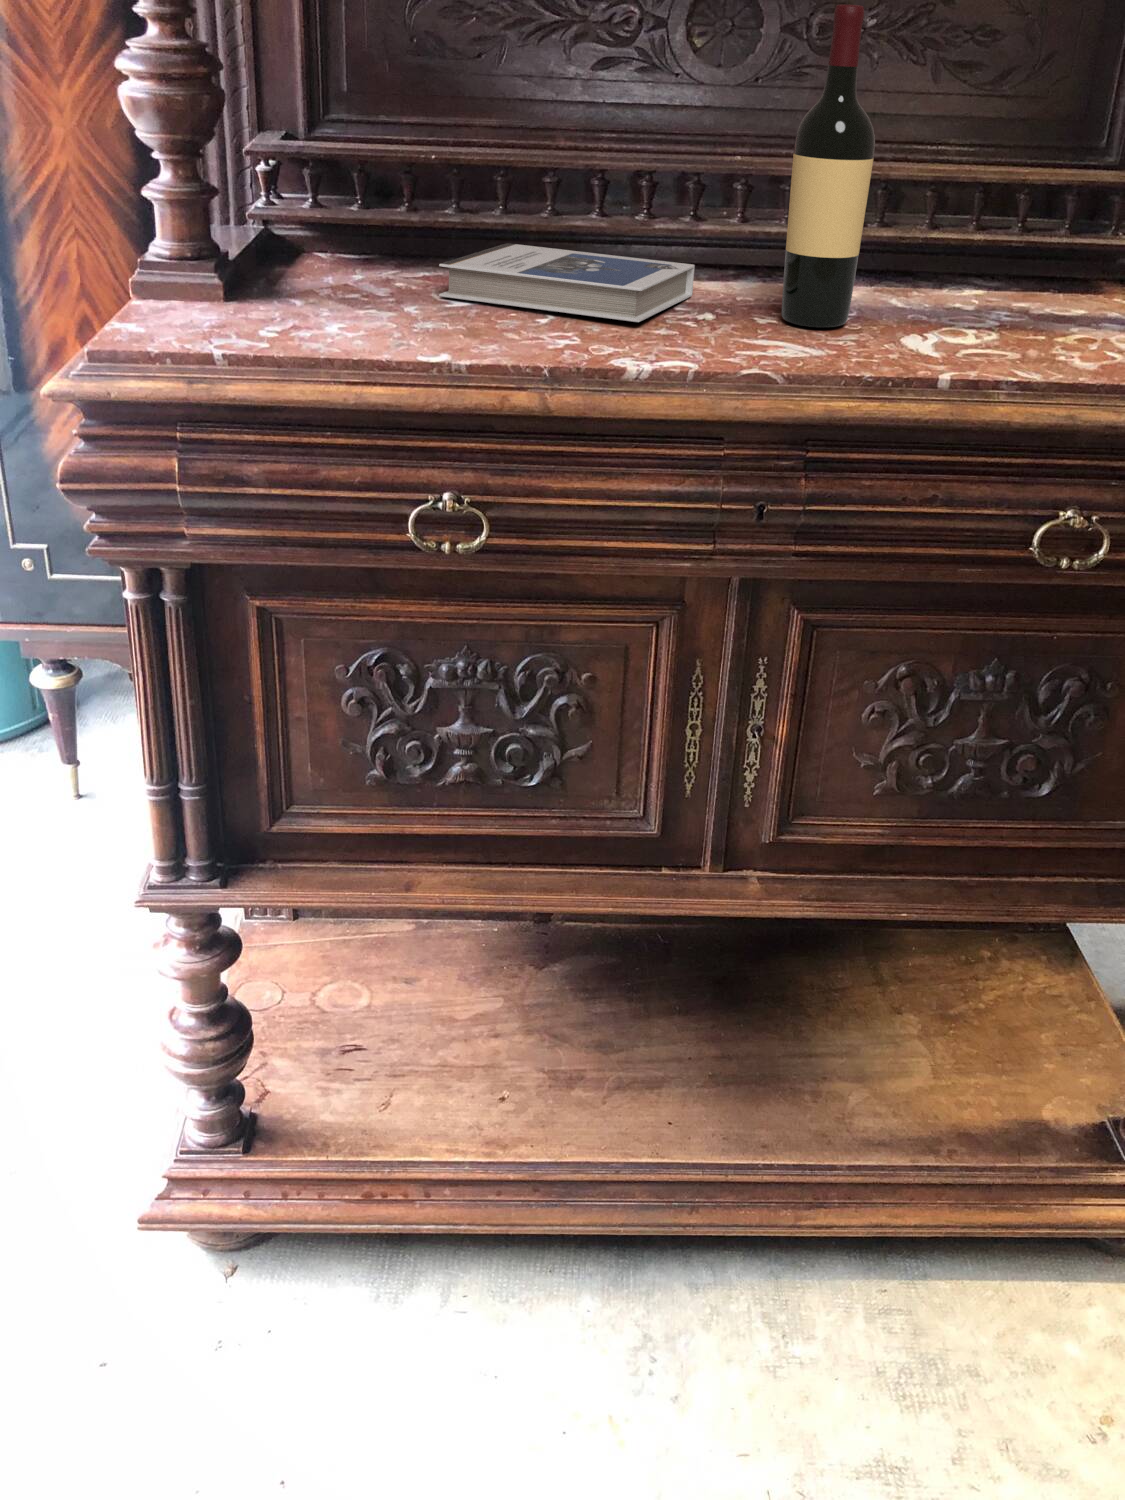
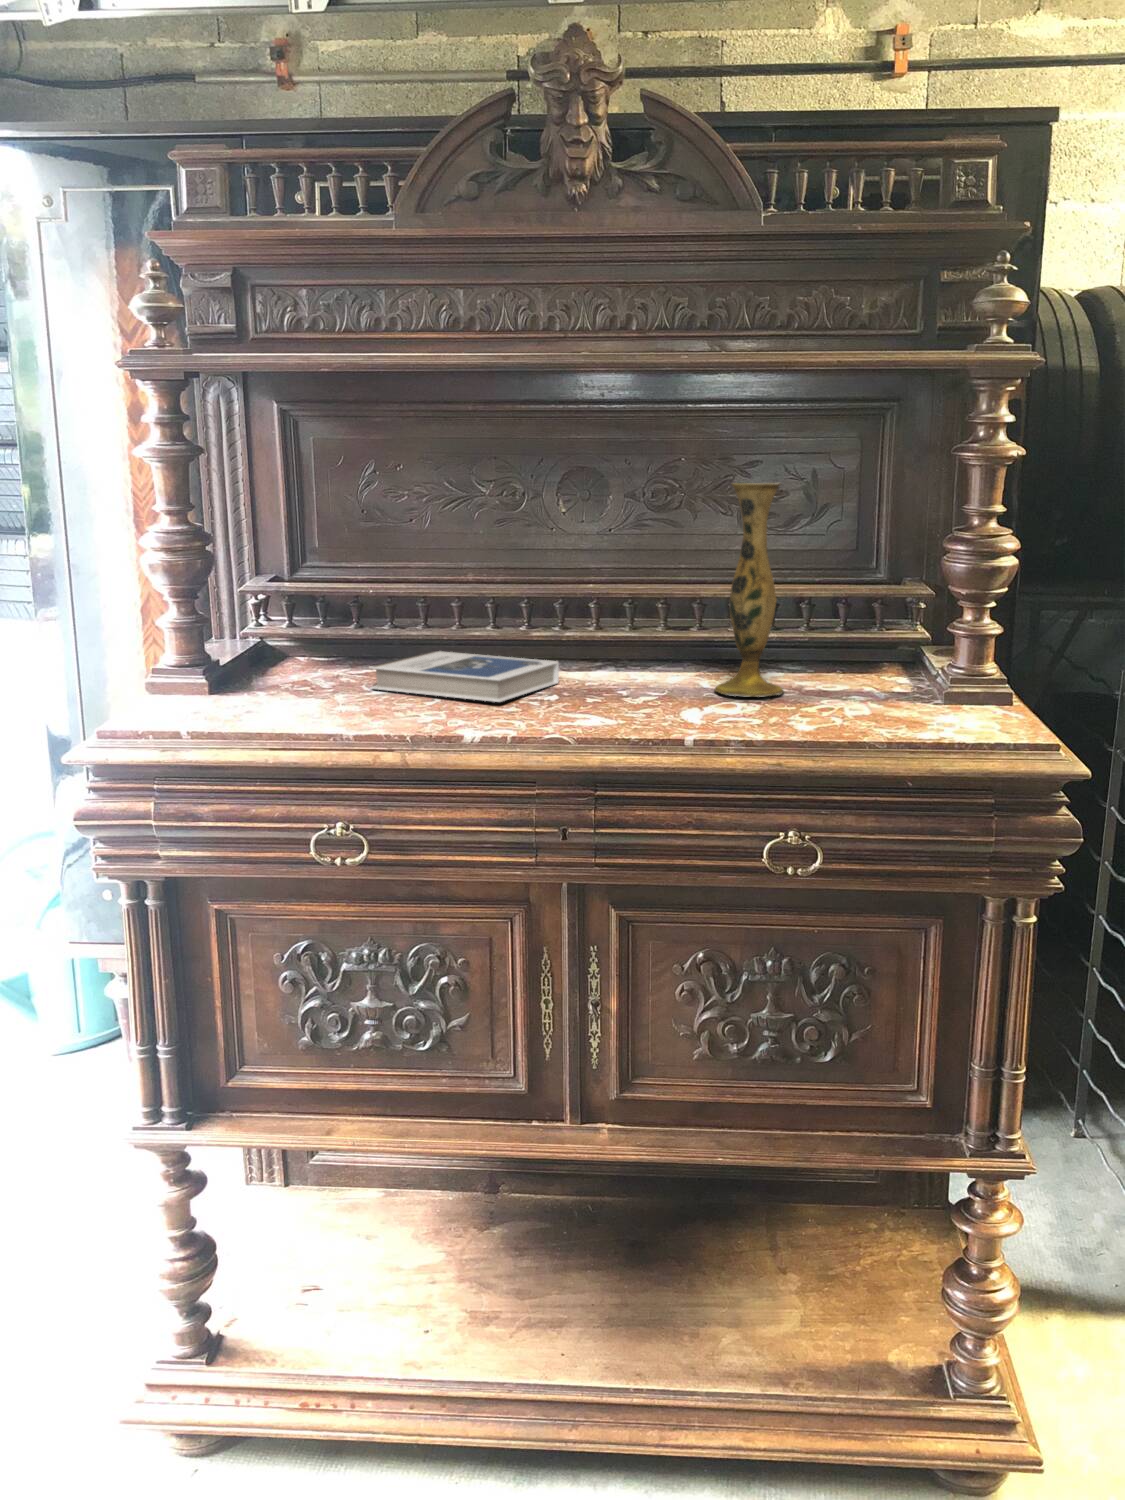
wine bottle: present [782,4,875,328] -> none [609,486,666,702]
vase: none [906,9,1041,324] -> present [715,483,784,696]

